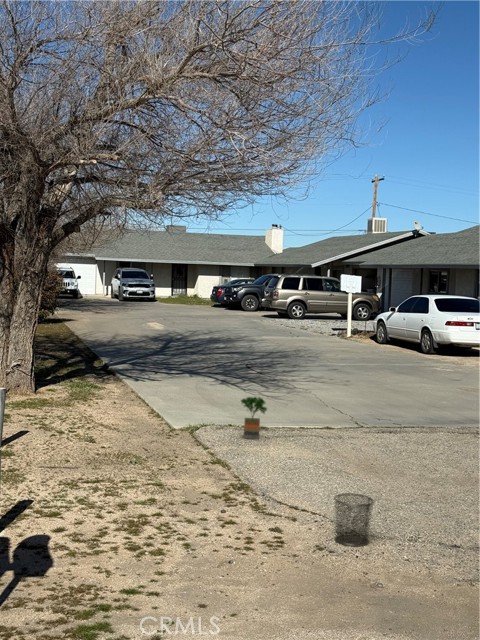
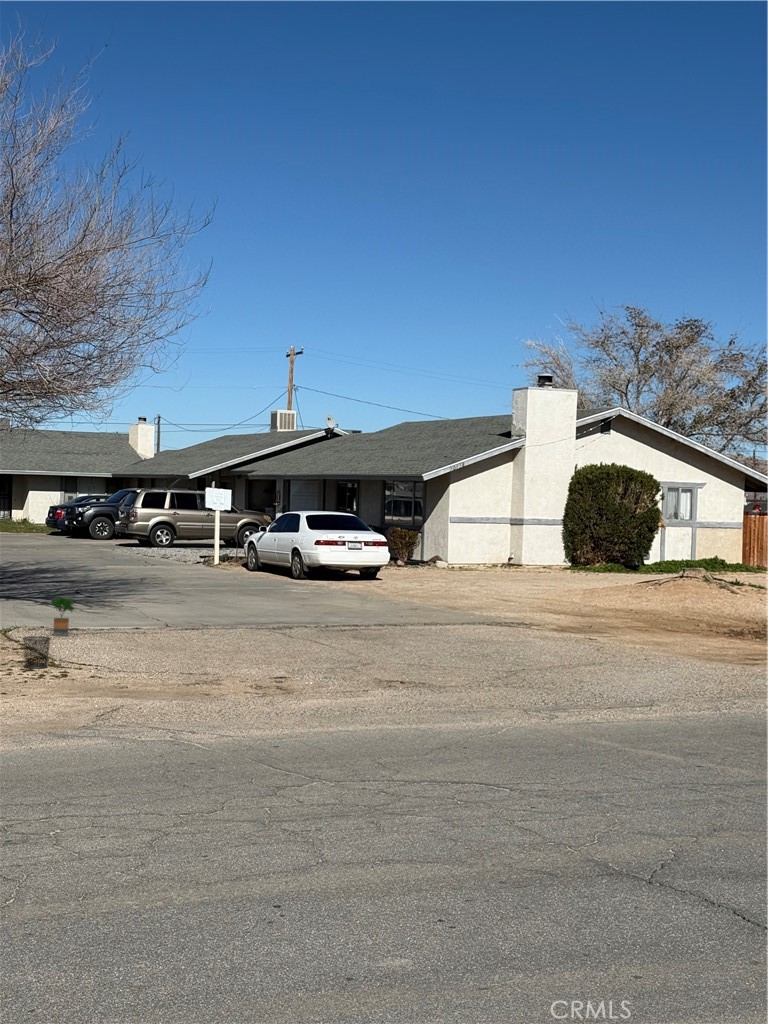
waste bin: present [334,493,374,546] -> present [23,636,51,669]

